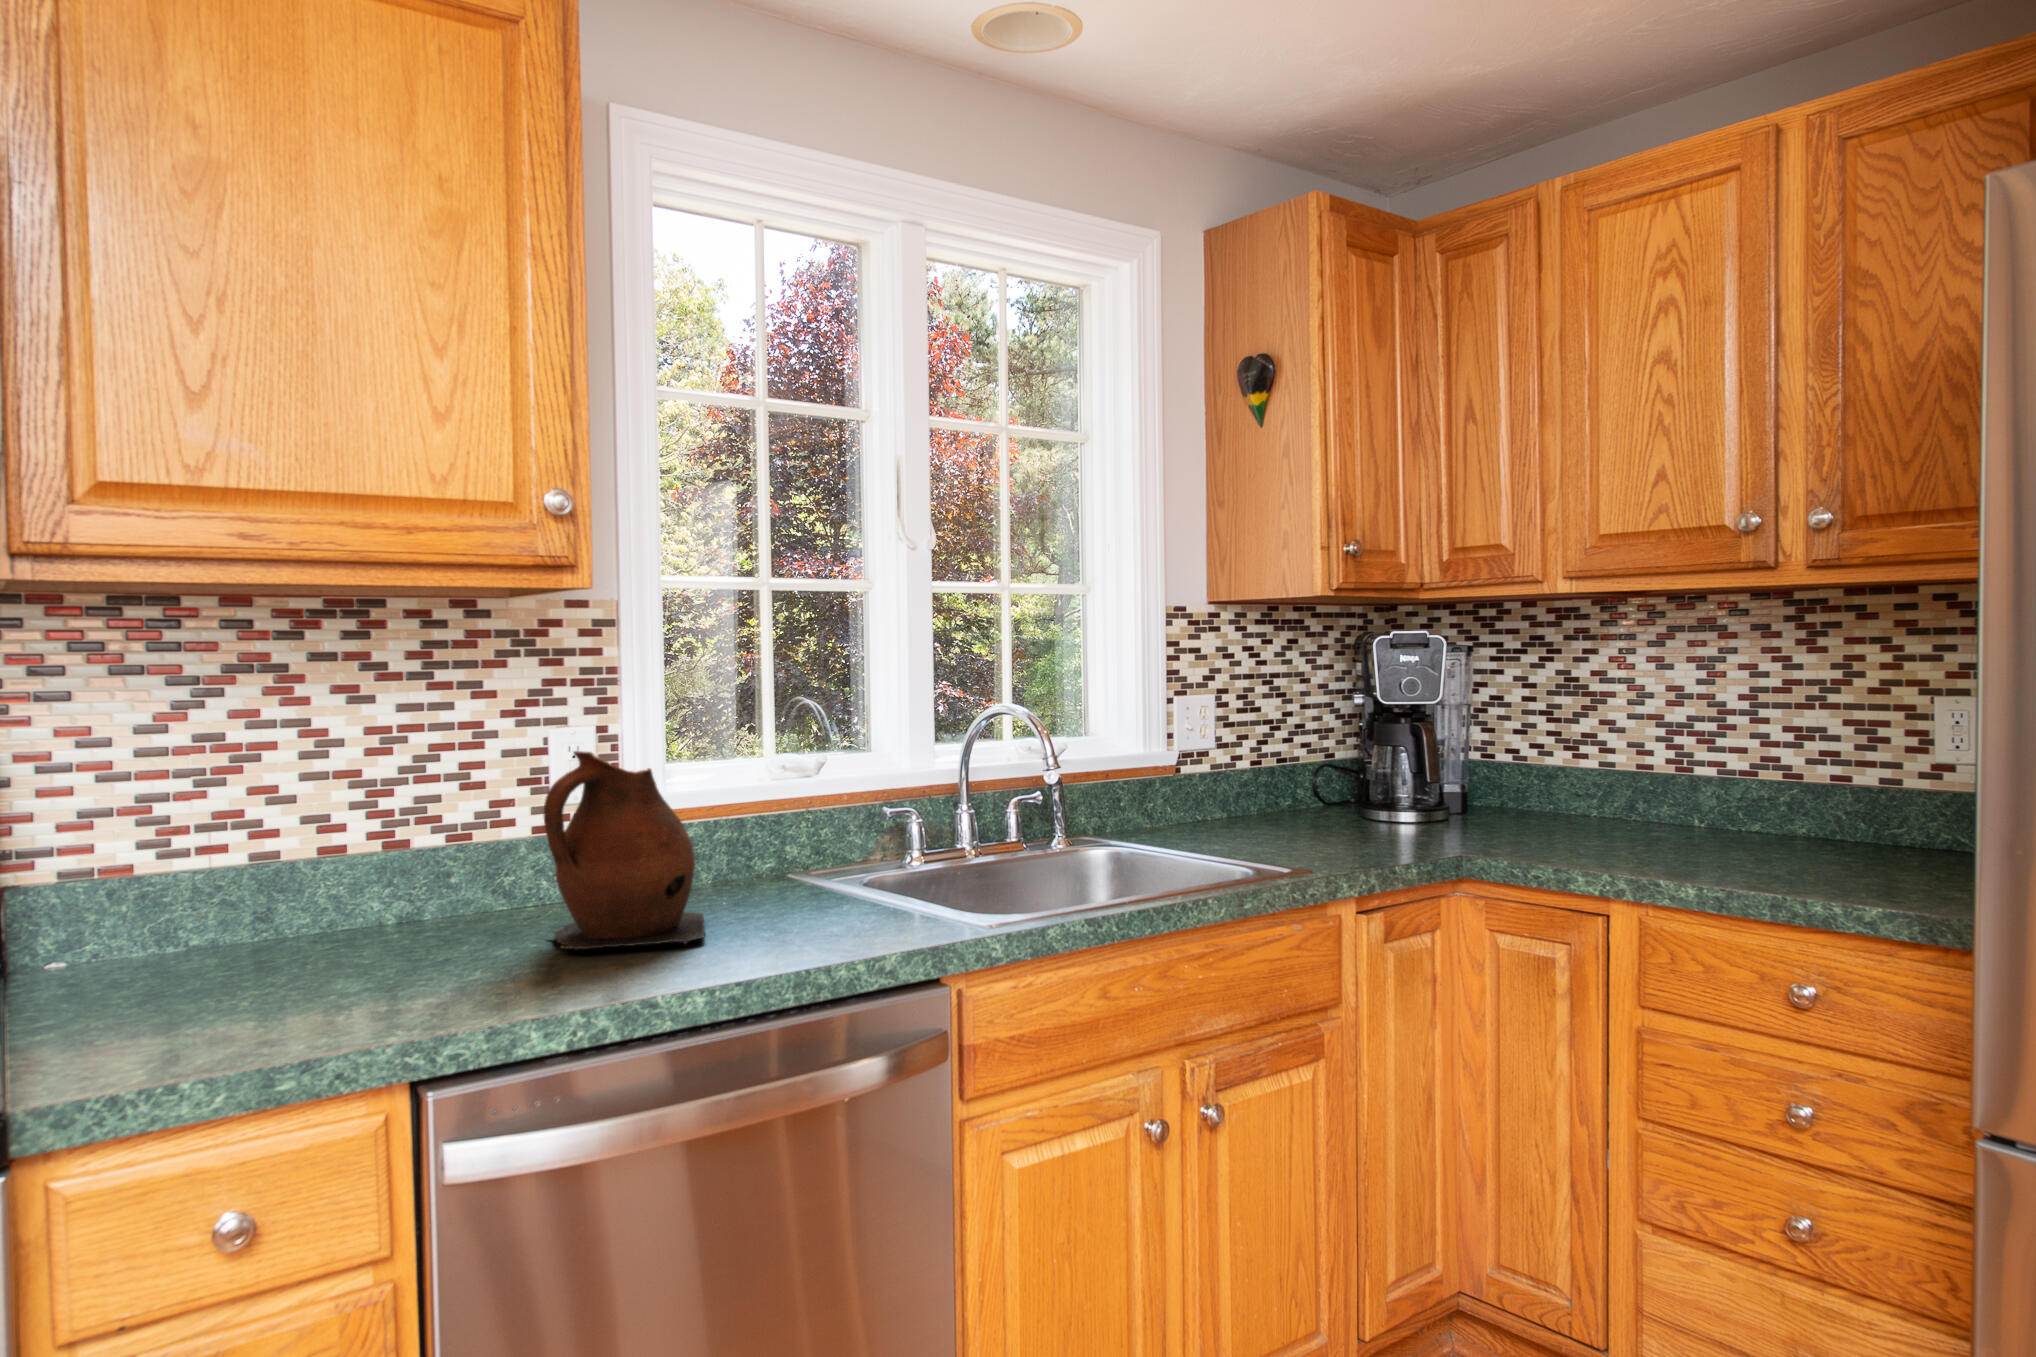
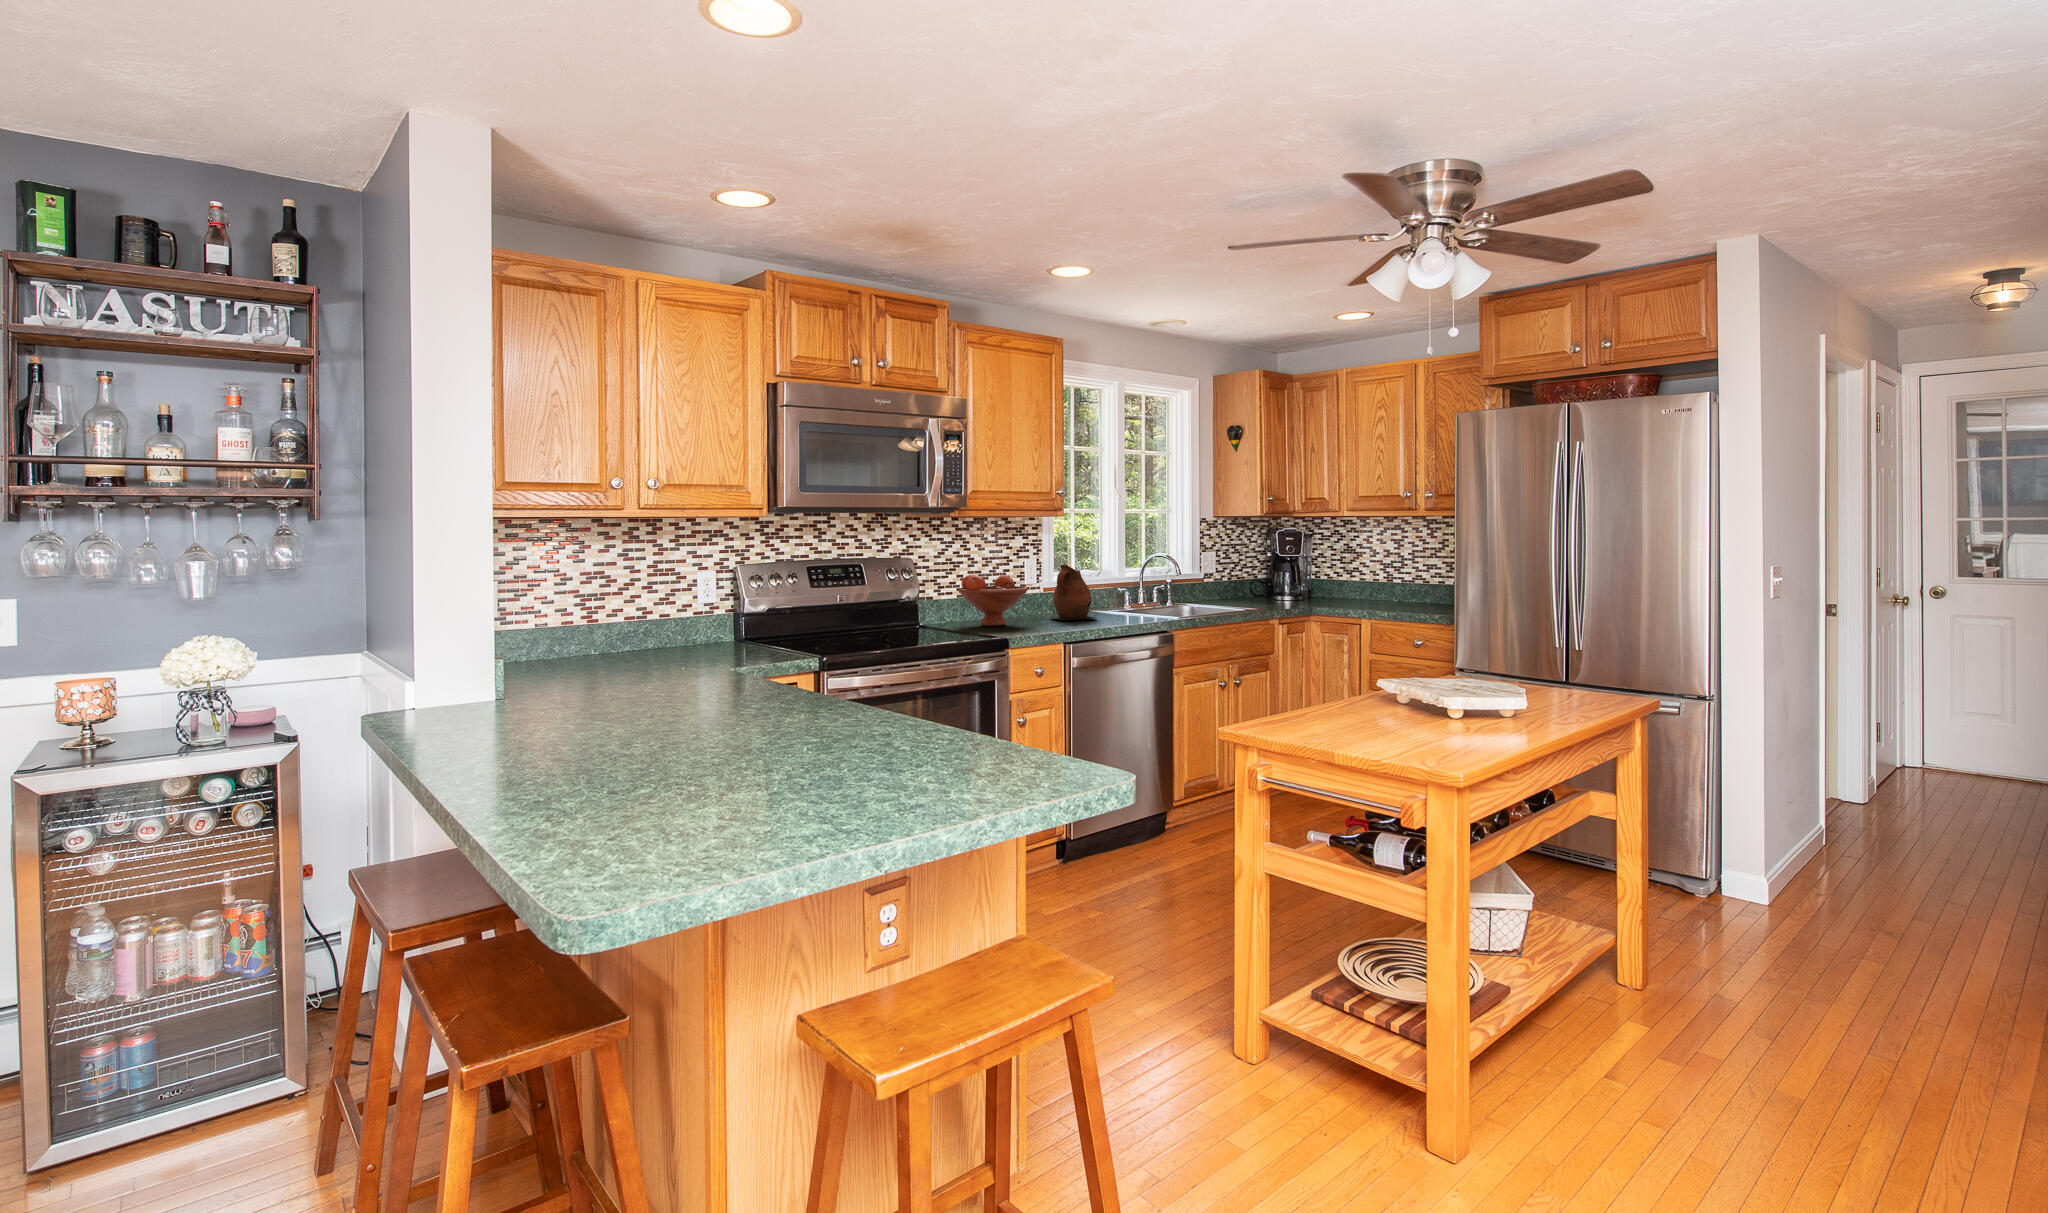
fruit bowl: none [82,792,391,996] -> present [958,574,1028,626]

